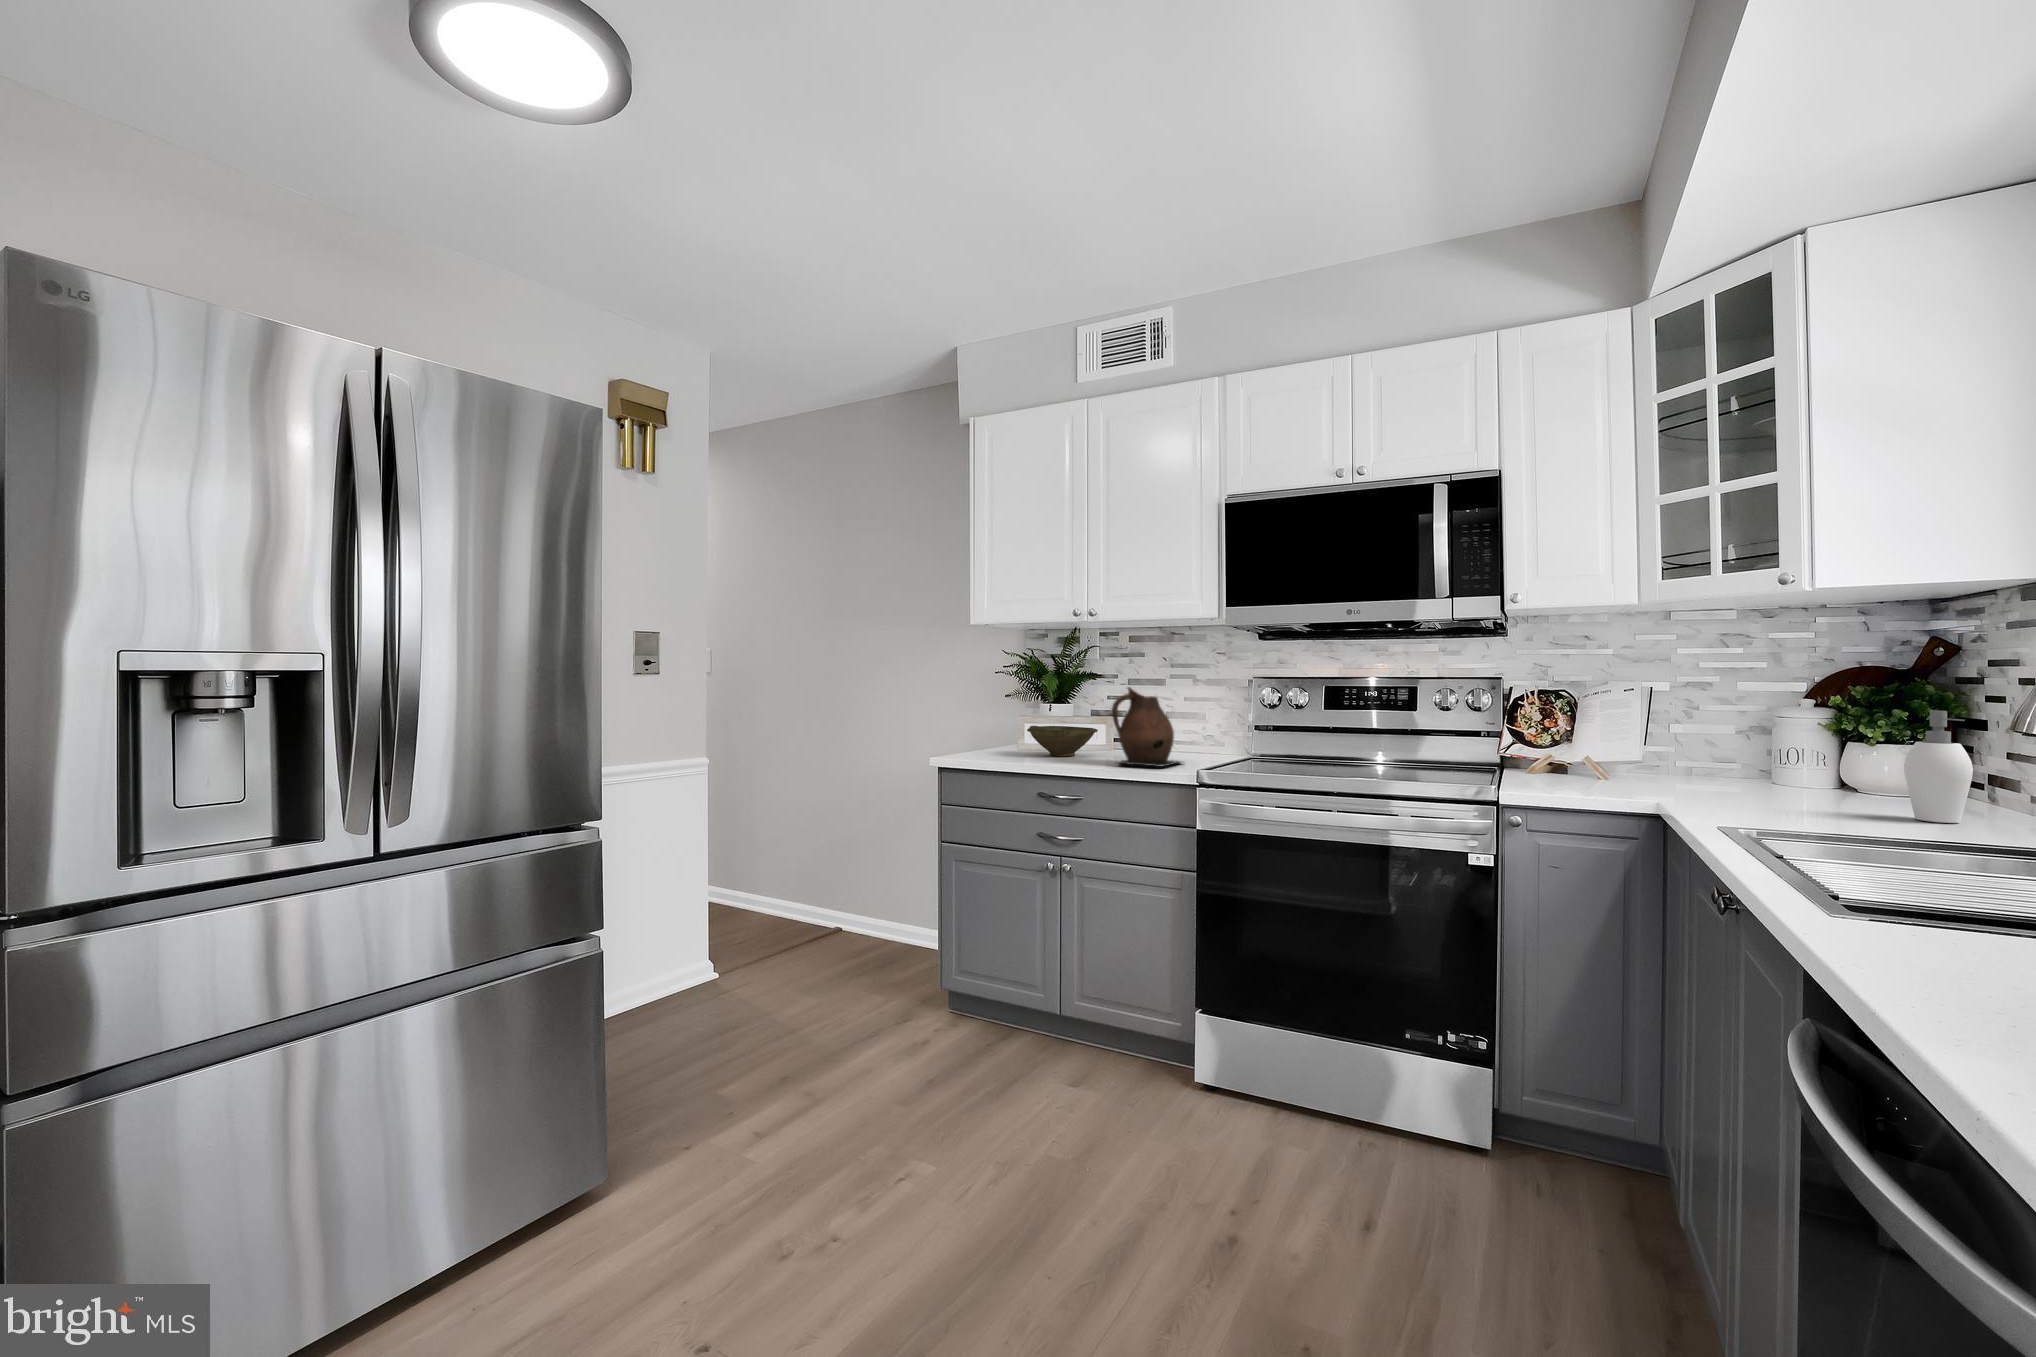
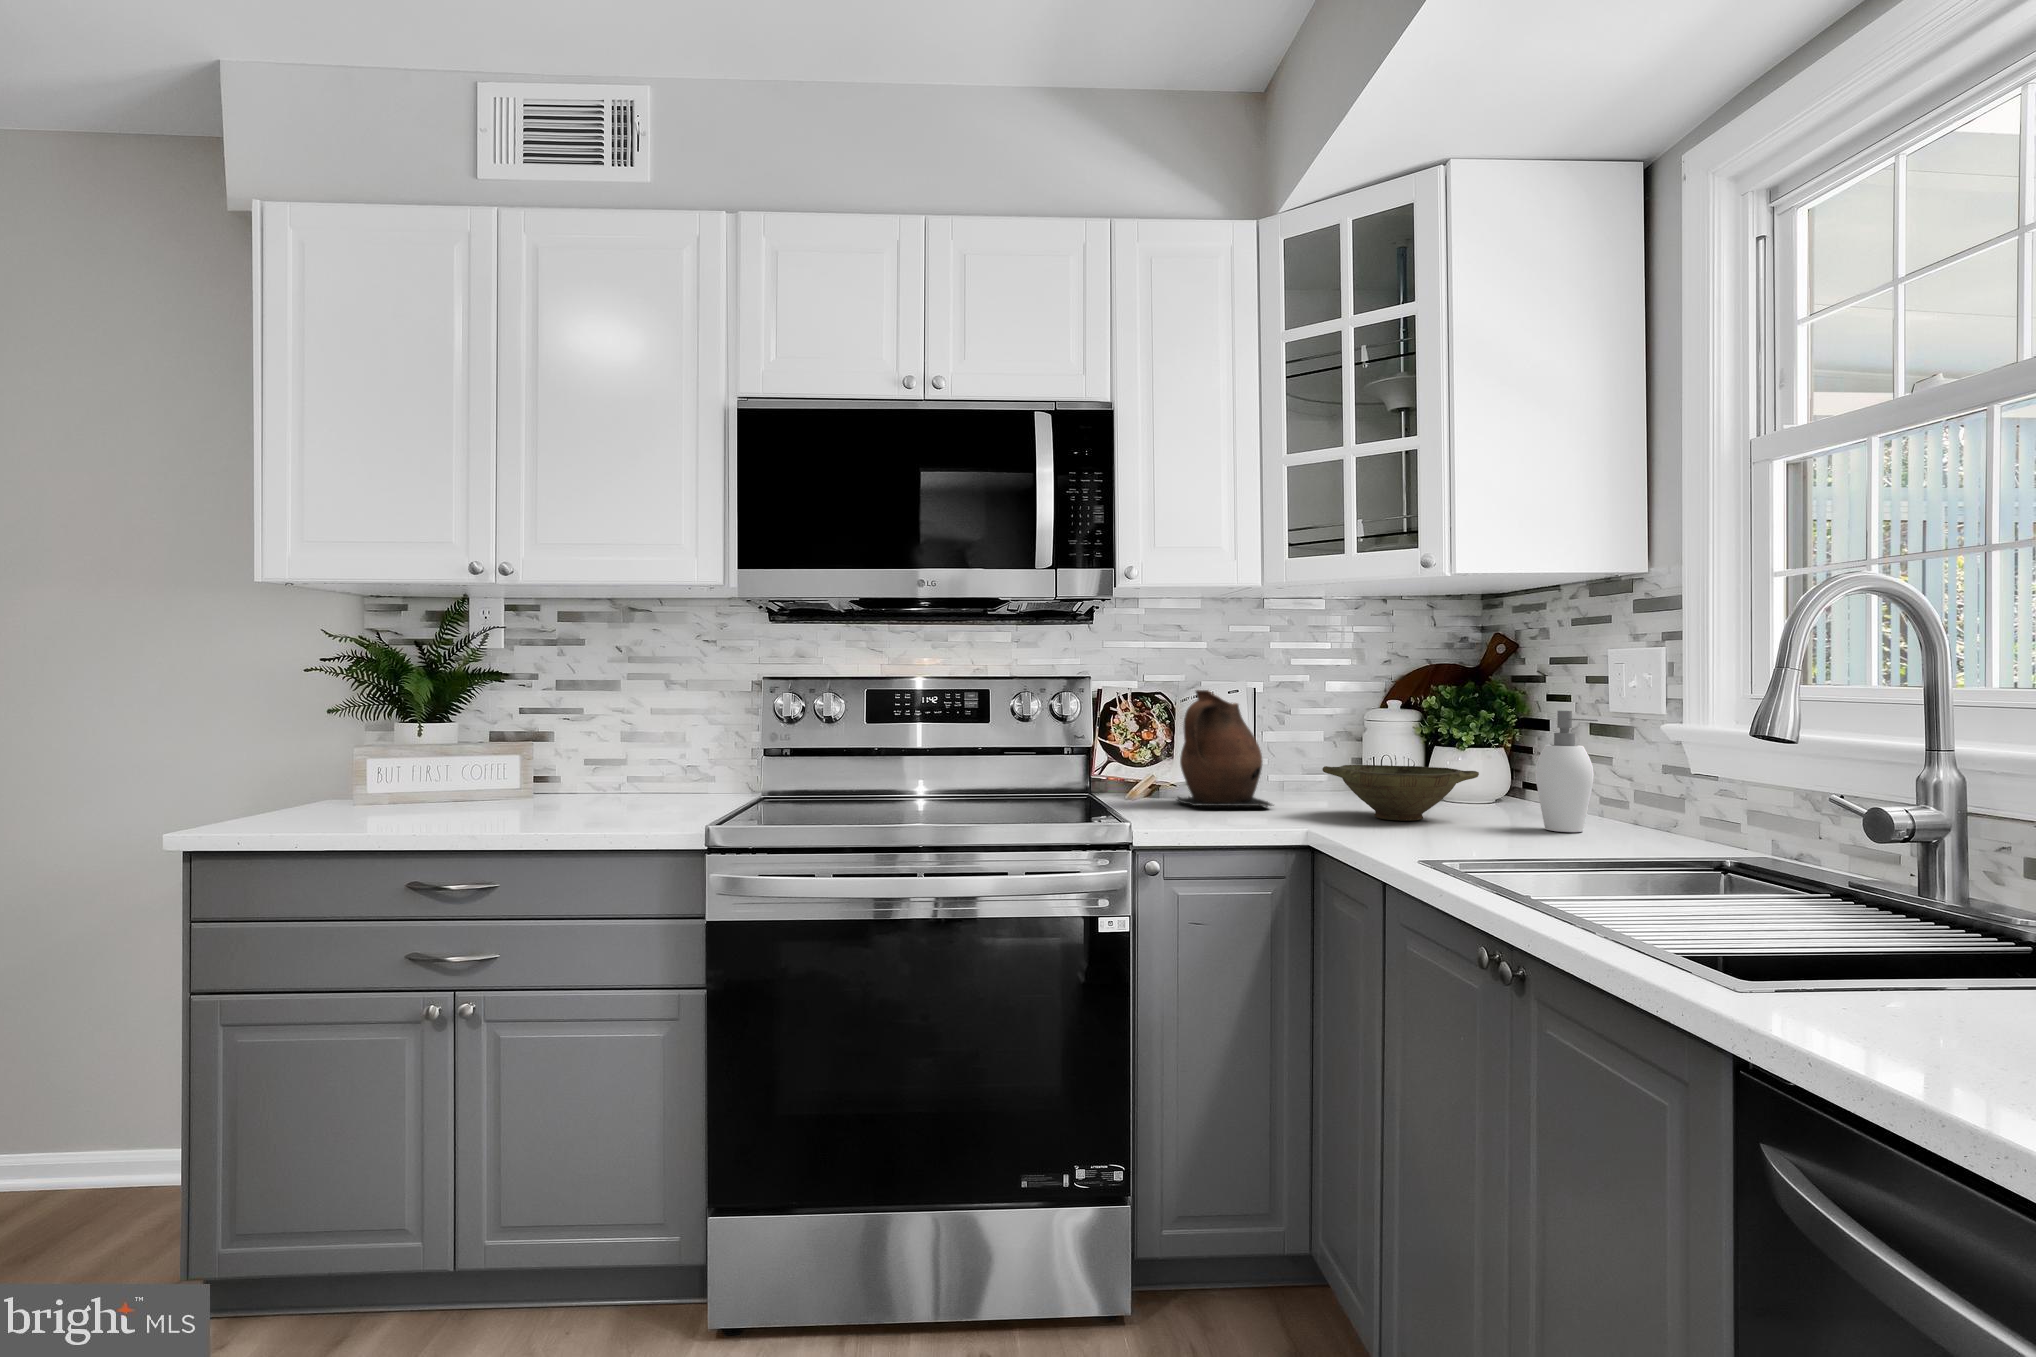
ceramic pitcher: present [1112,687,1181,767] -> present [1176,690,1272,807]
bowl: present [1027,726,1098,756] -> present [1322,765,1479,821]

